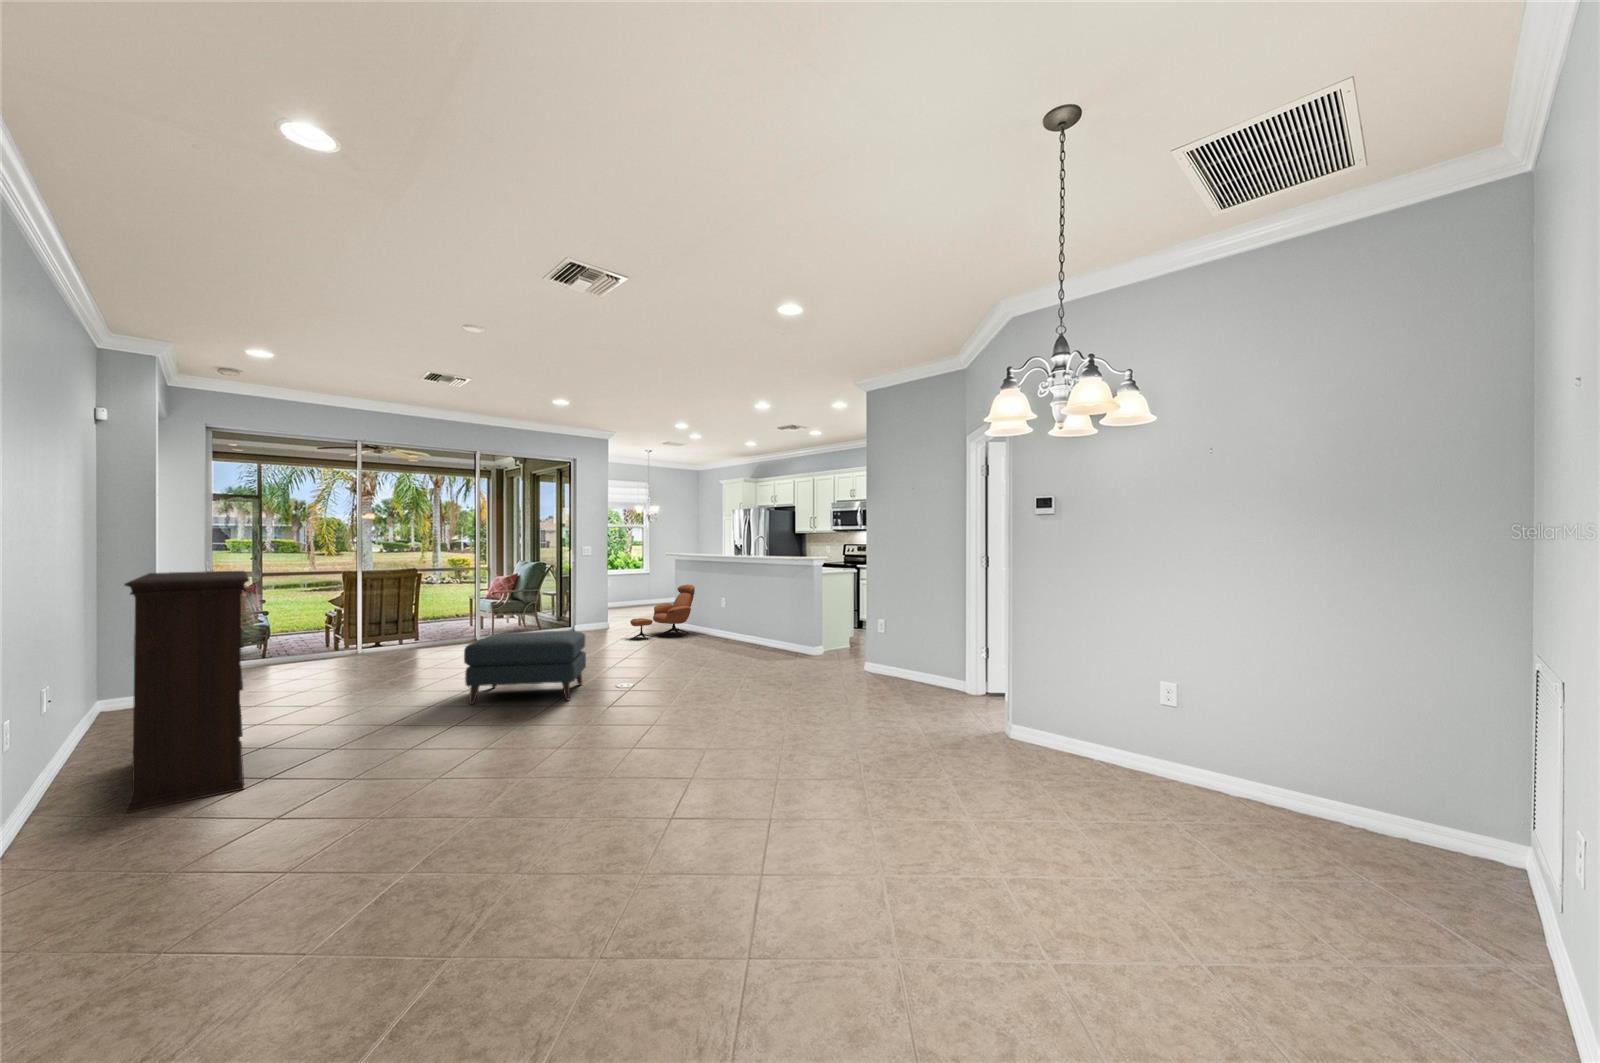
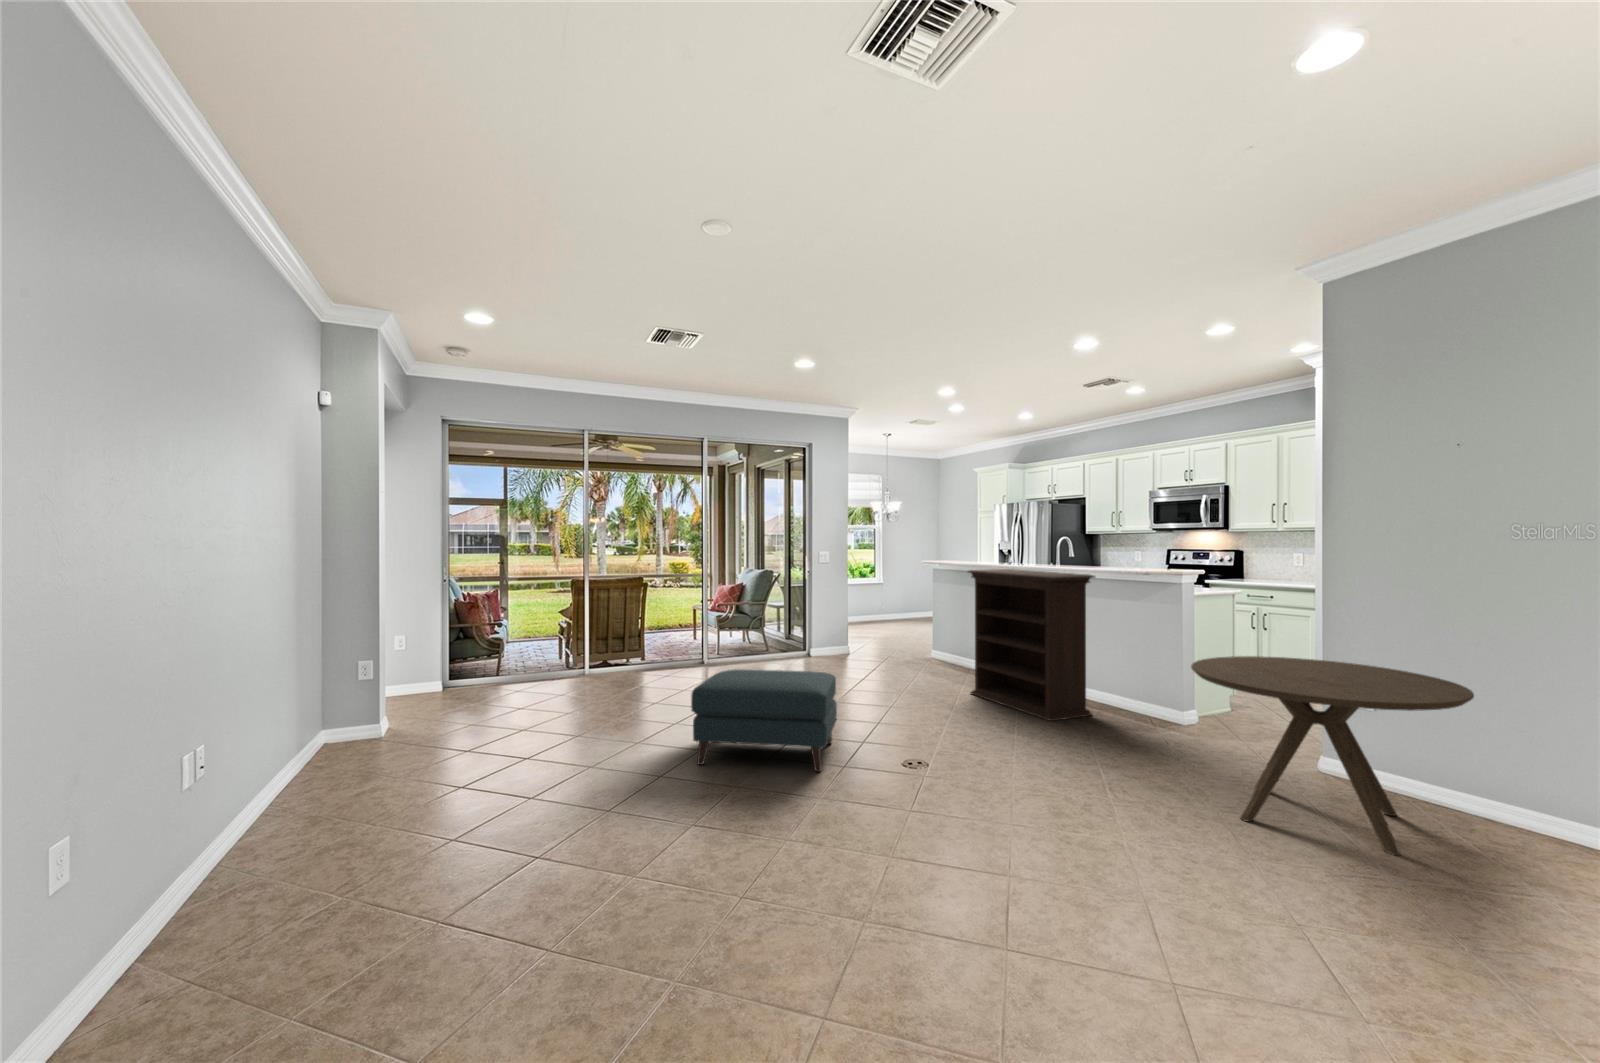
bookshelf: present [125,571,249,813] -> present [968,569,1095,721]
lounge chair: present [630,584,695,640] -> none [875,602,956,673]
dining table: none [813,604,946,707] -> present [1191,656,1474,855]

